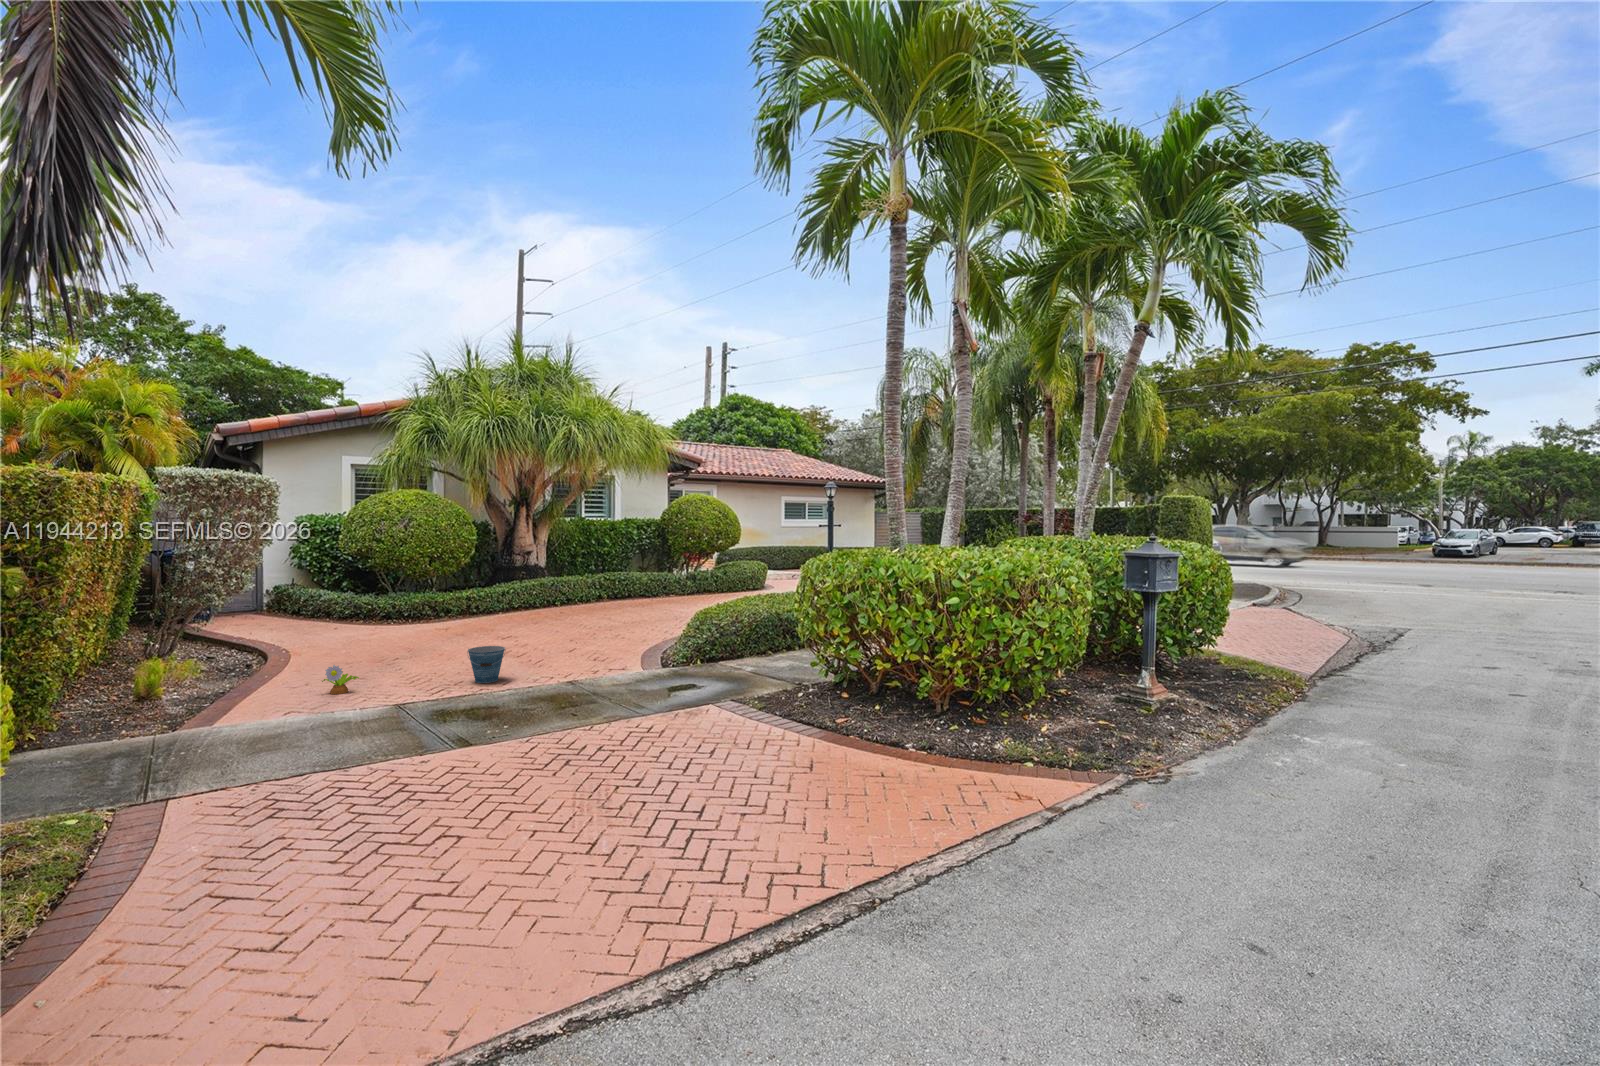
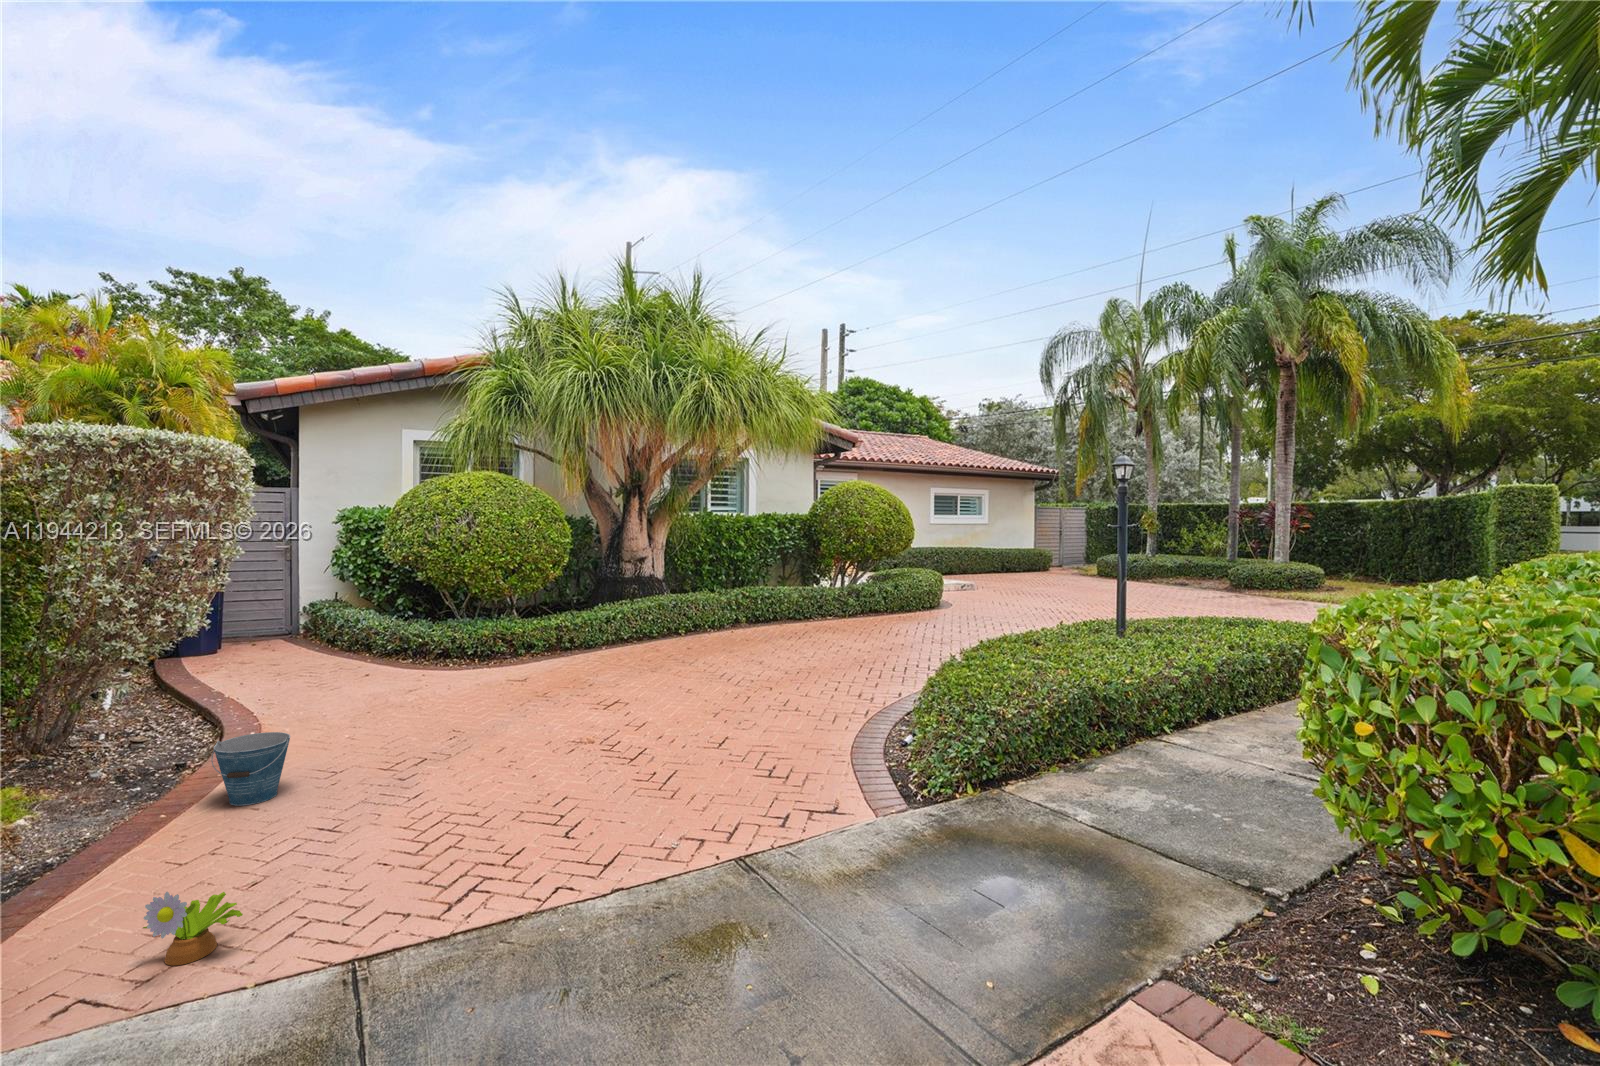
bucket: present [468,646,505,683] -> present [211,732,290,806]

